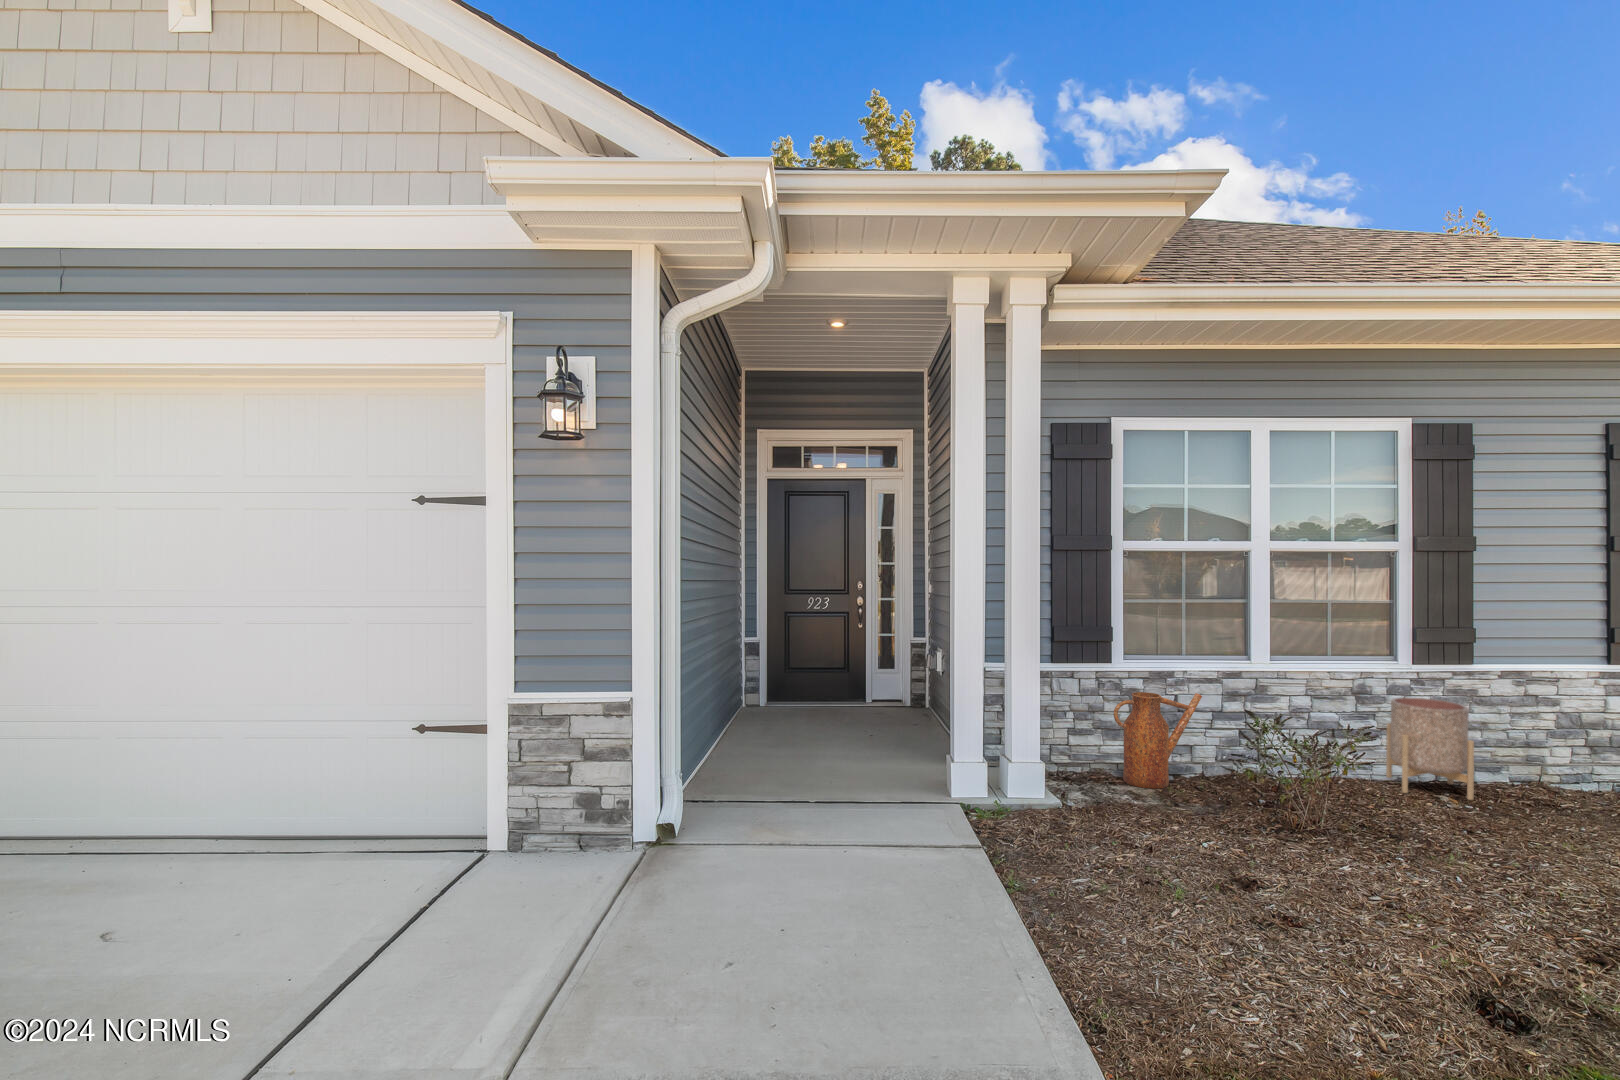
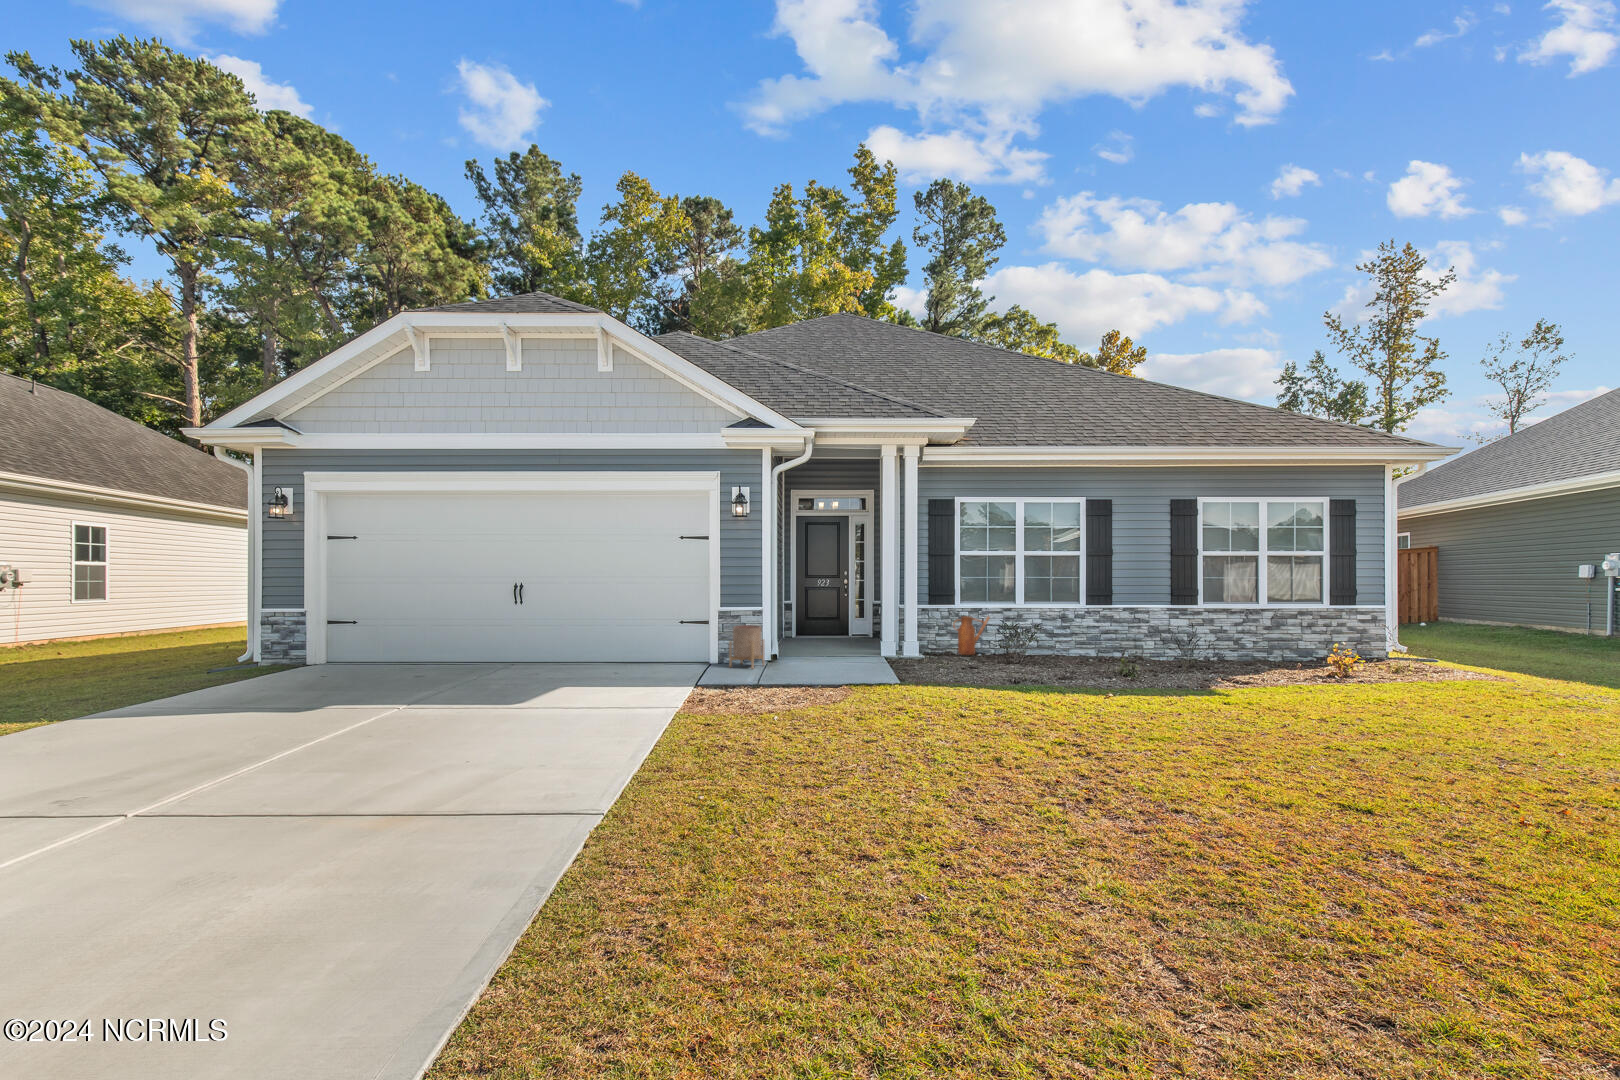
planter: present [1386,697,1474,800] -> present [729,625,765,669]

